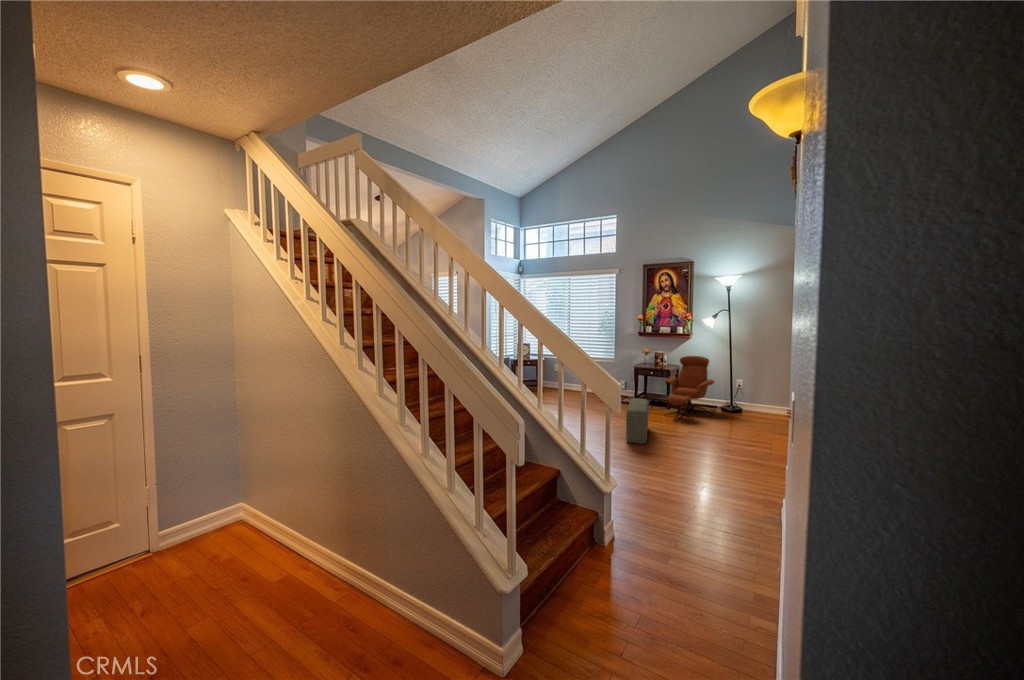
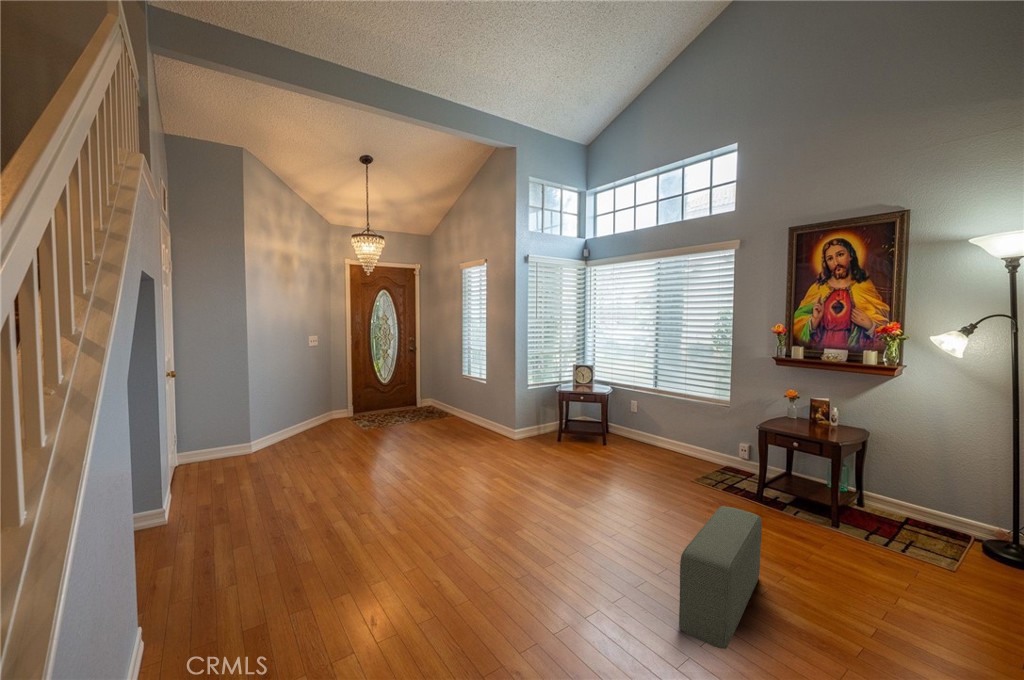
lounge chair: present [665,356,714,419] -> none [816,413,961,572]

